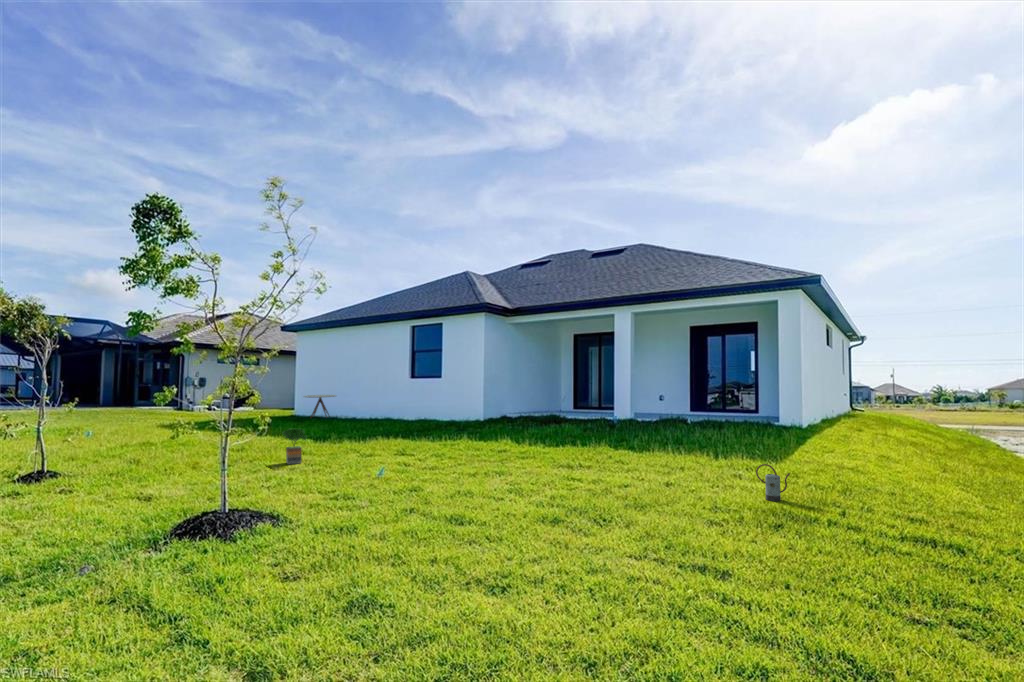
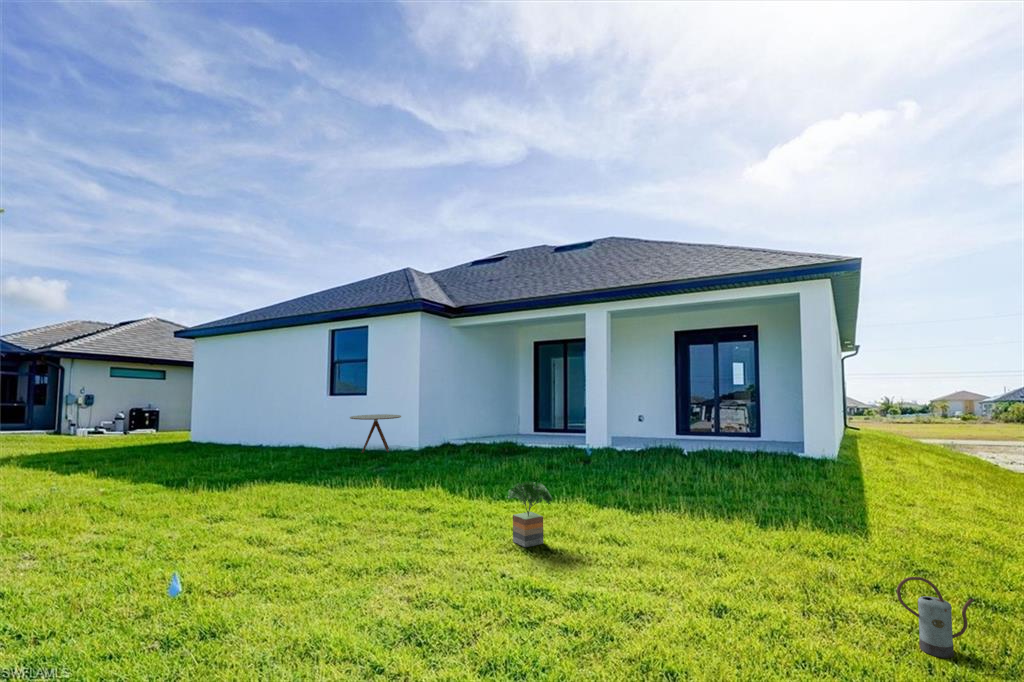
round table: present [304,395,336,417] -> present [350,414,401,453]
potted tree: present [283,429,307,464] -> present [508,482,552,547]

